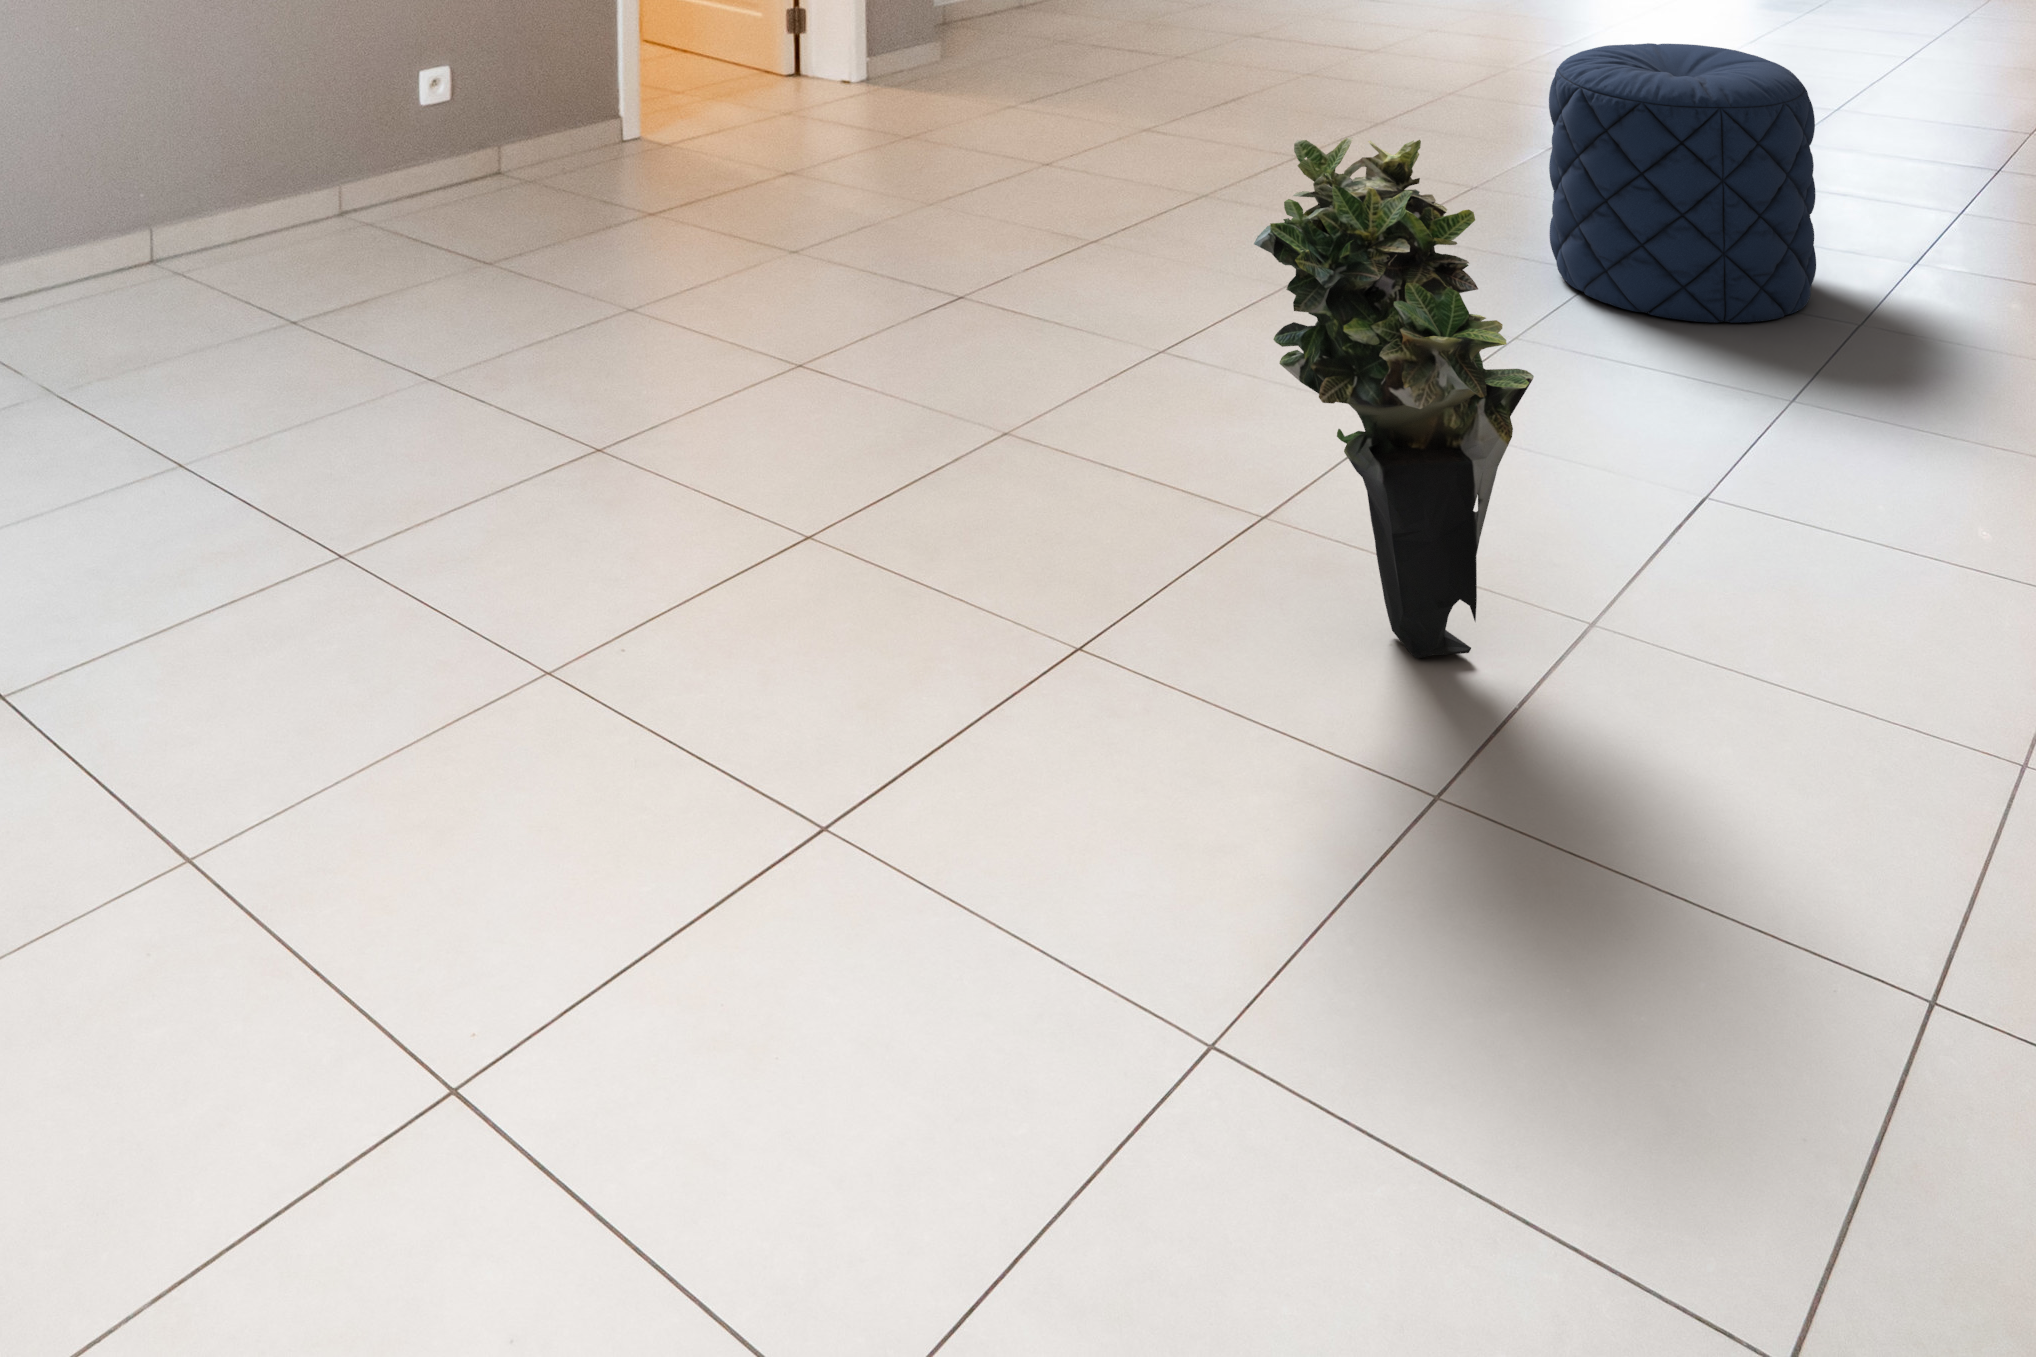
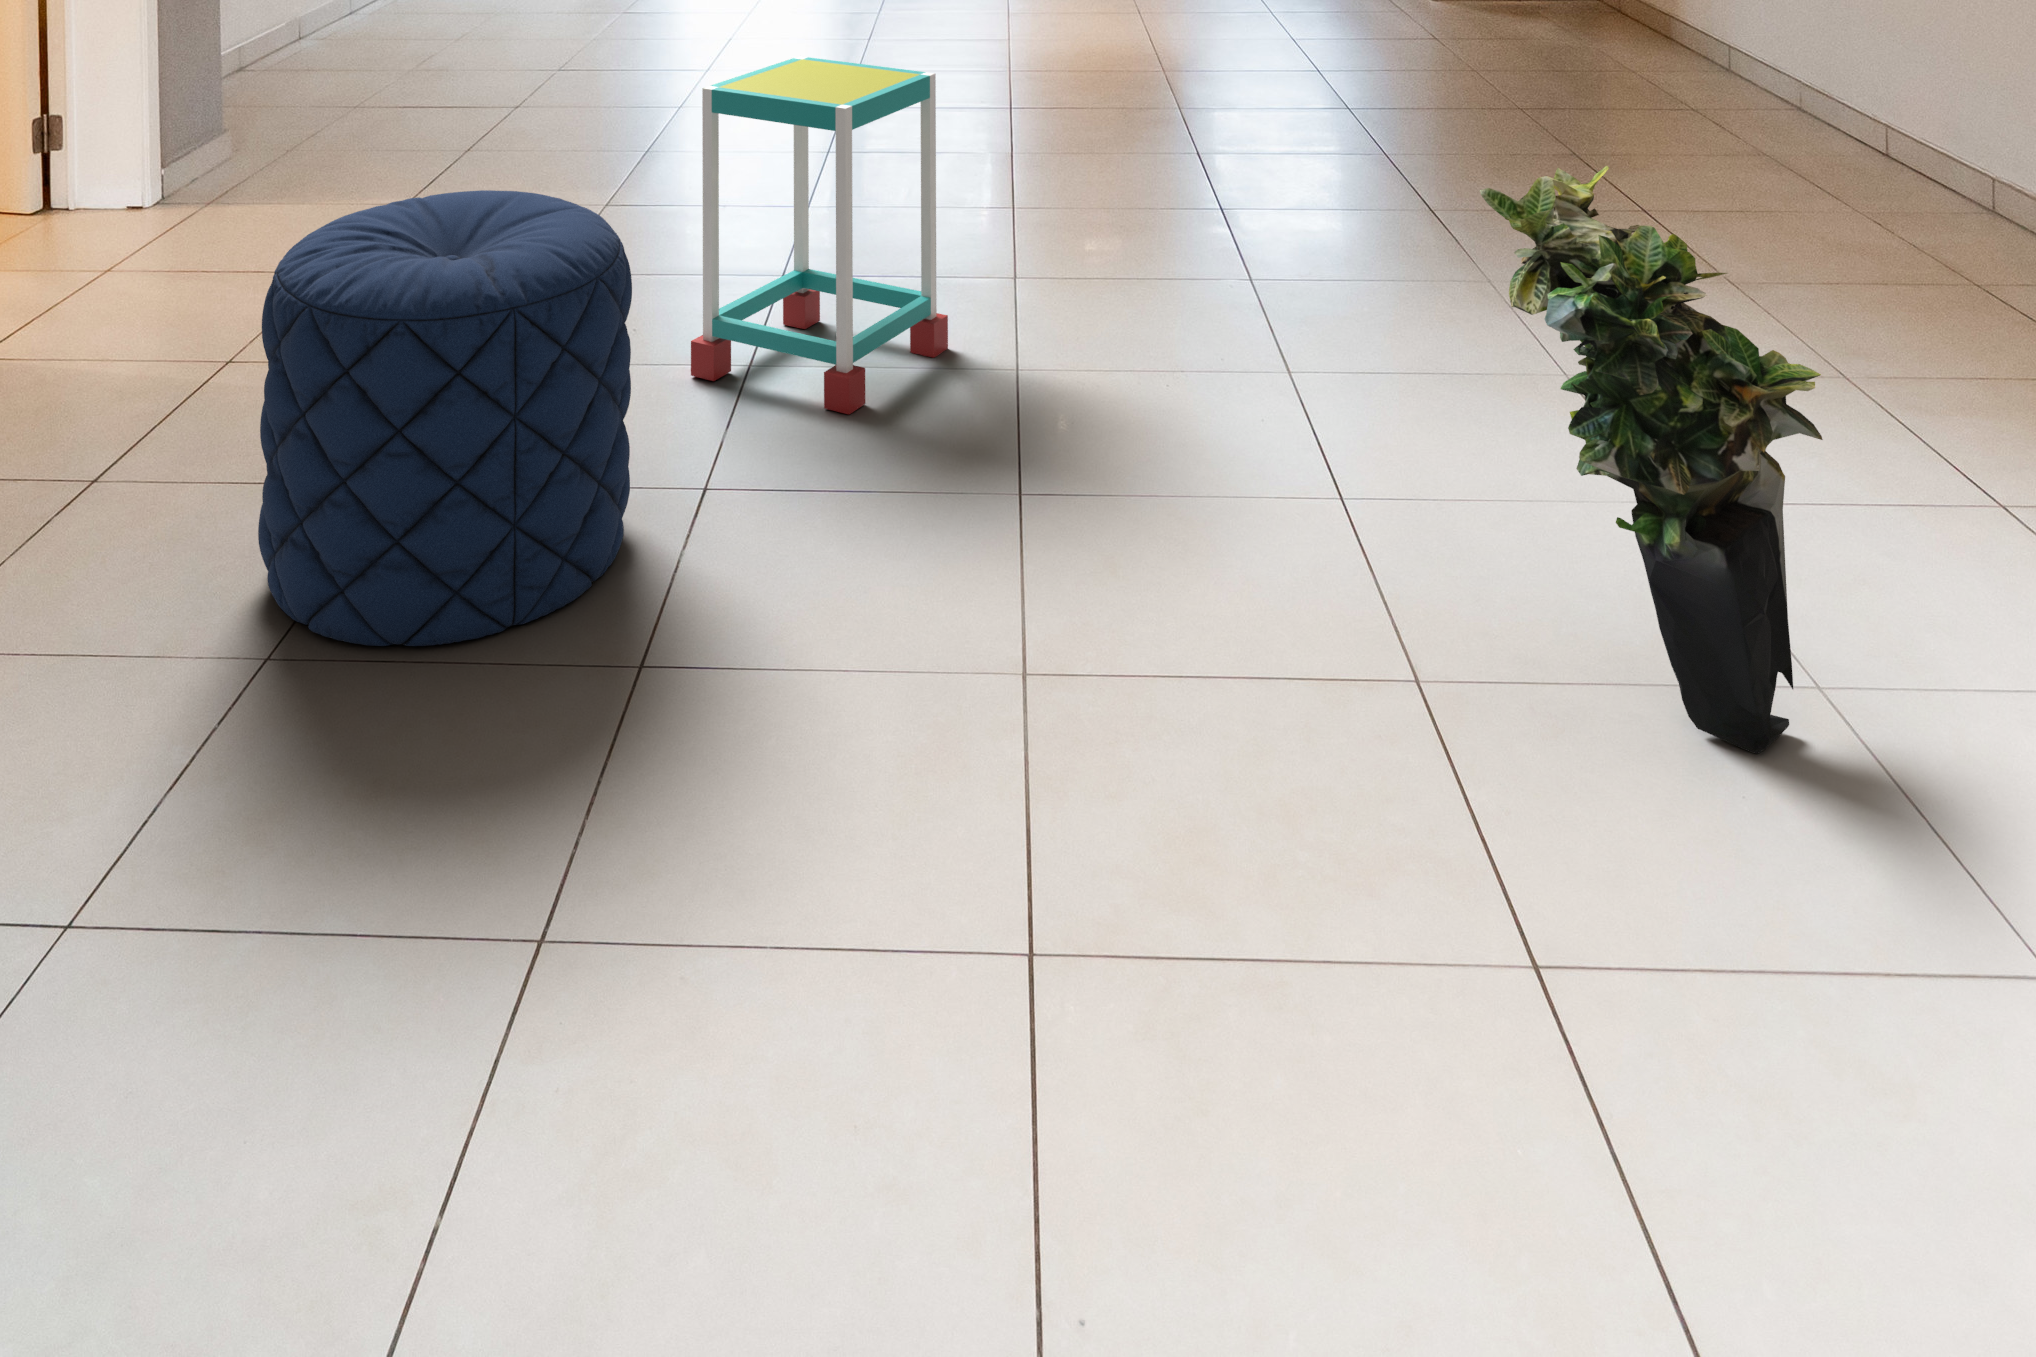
side table: none [1039,11,1246,291] -> present [691,56,948,414]
pouf: present [1549,43,1816,323] -> present [258,190,632,646]

